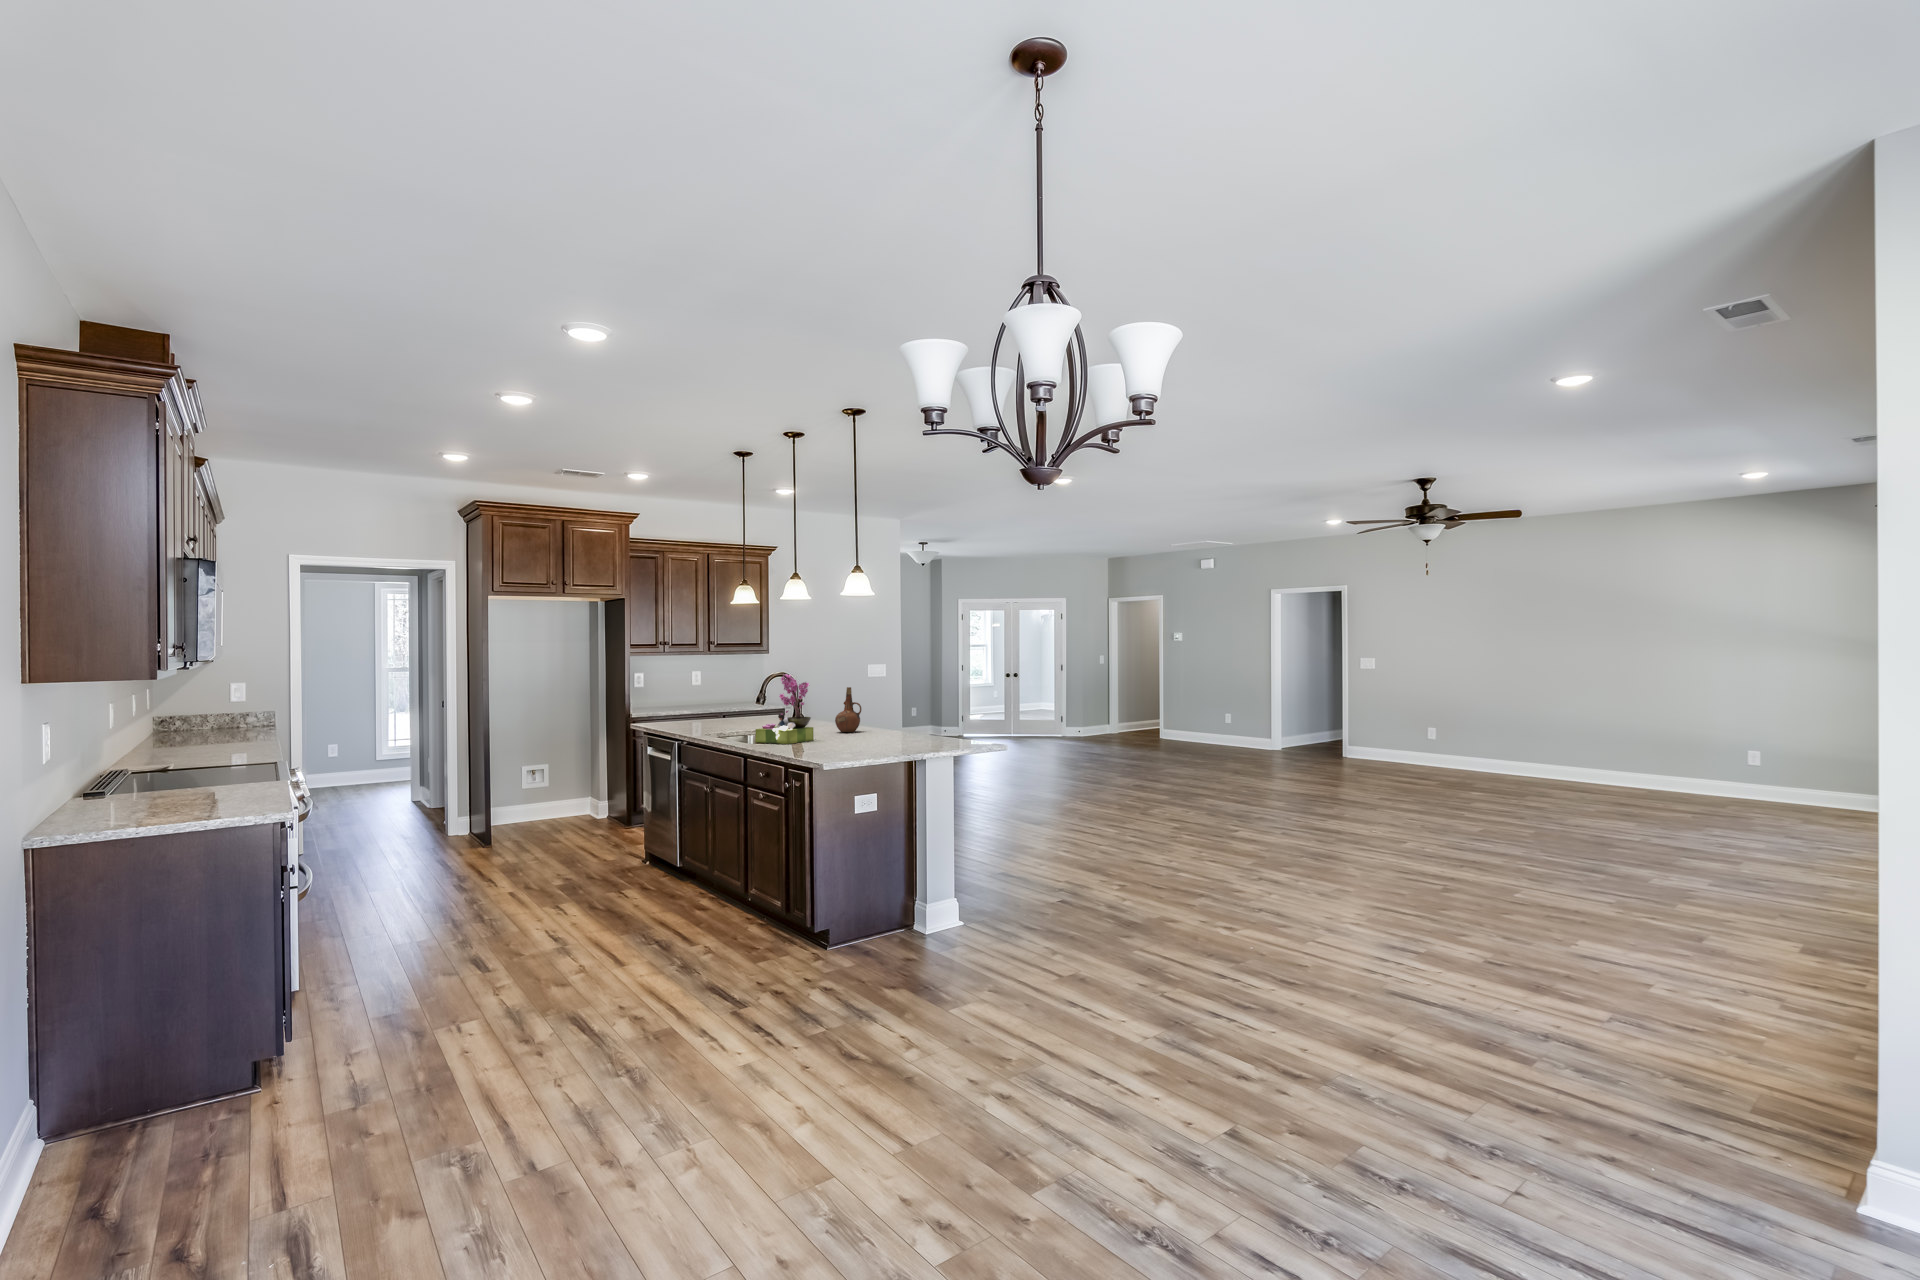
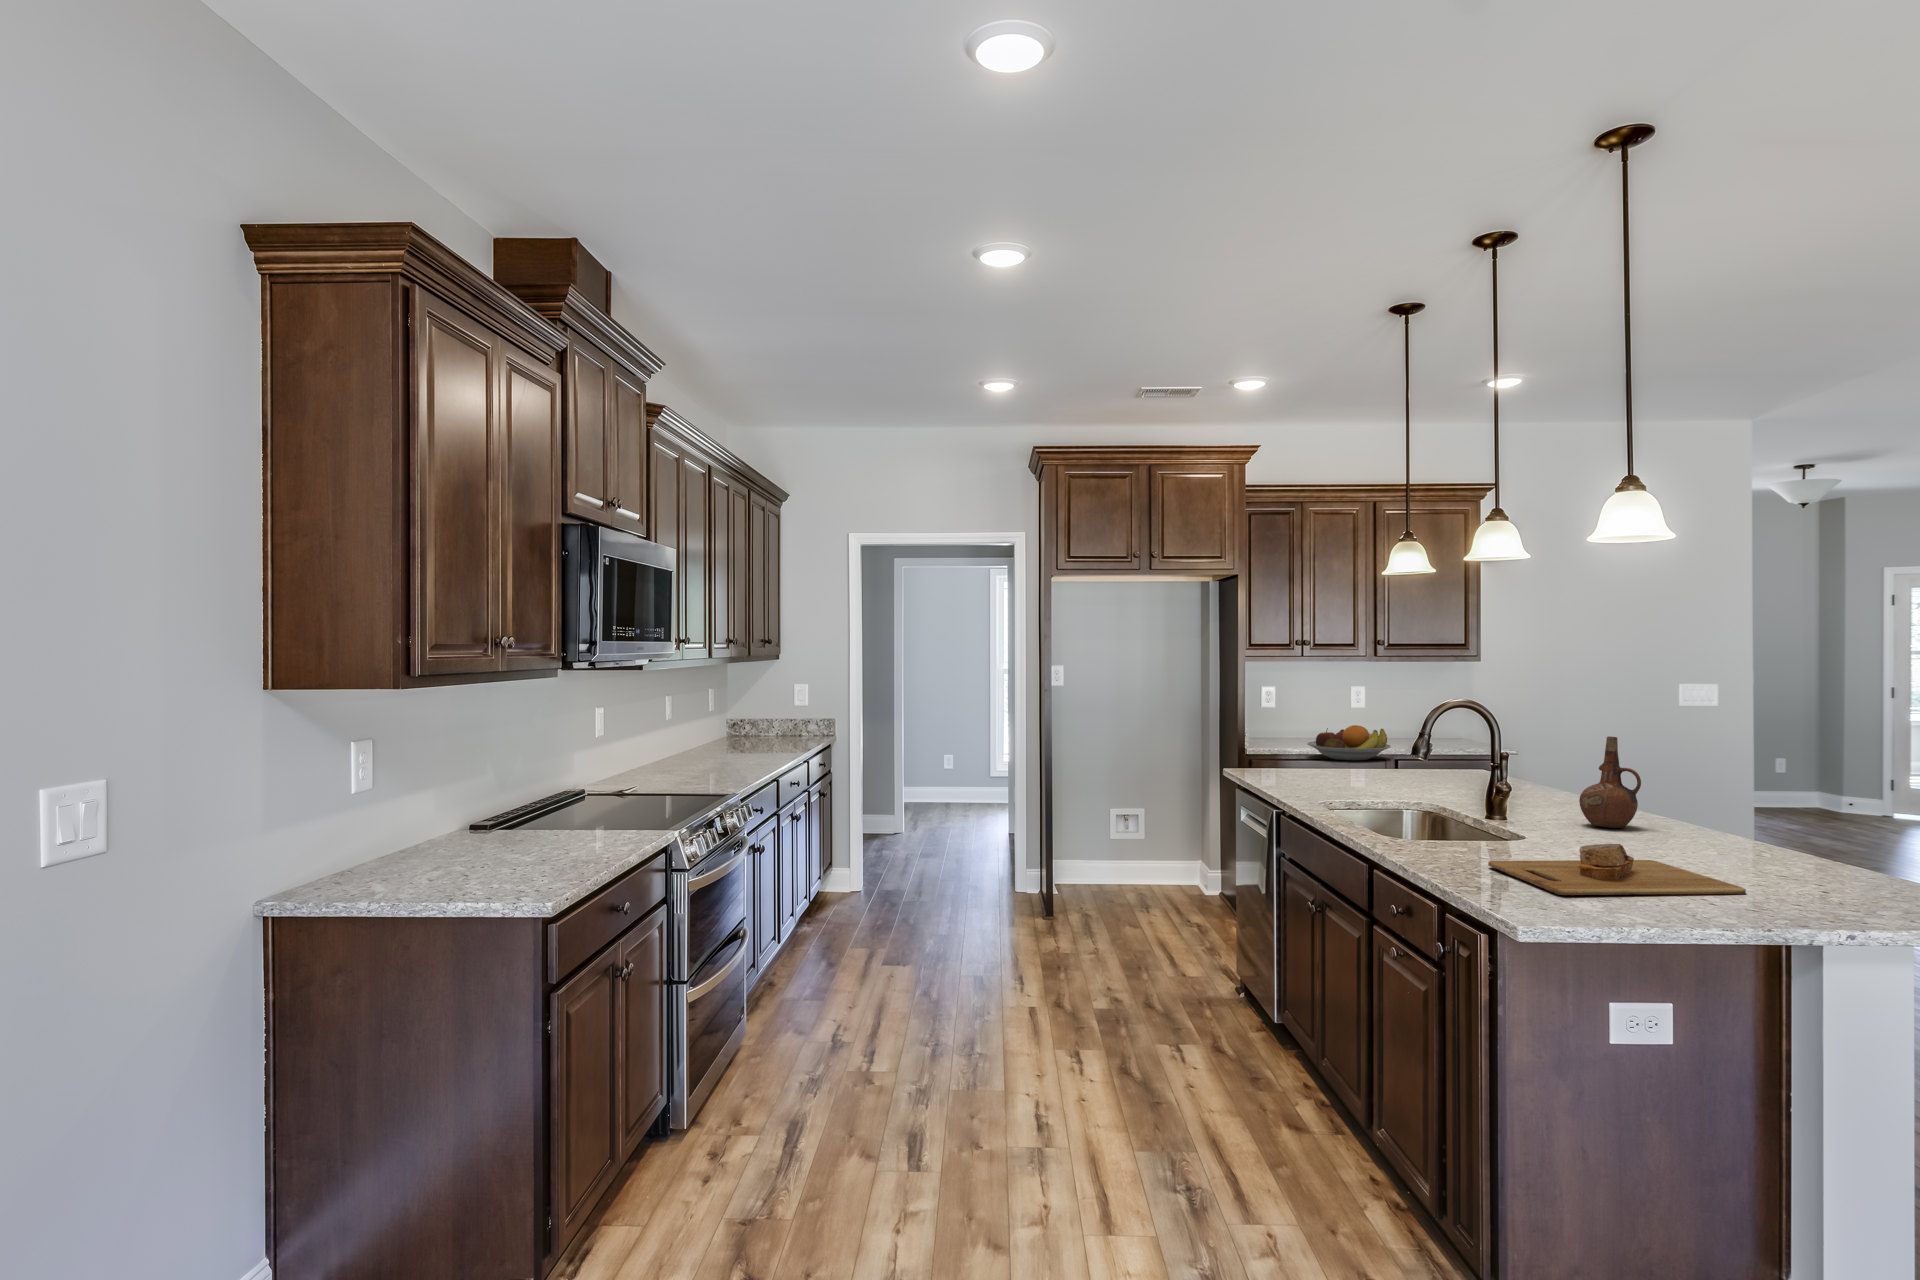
flower arrangement: present [756,674,814,744] -> none [1401,703,1525,848]
fruit bowl: none [674,695,726,717] -> present [1308,725,1391,760]
cutting board: none [802,732,902,753] -> present [1488,844,1746,895]

